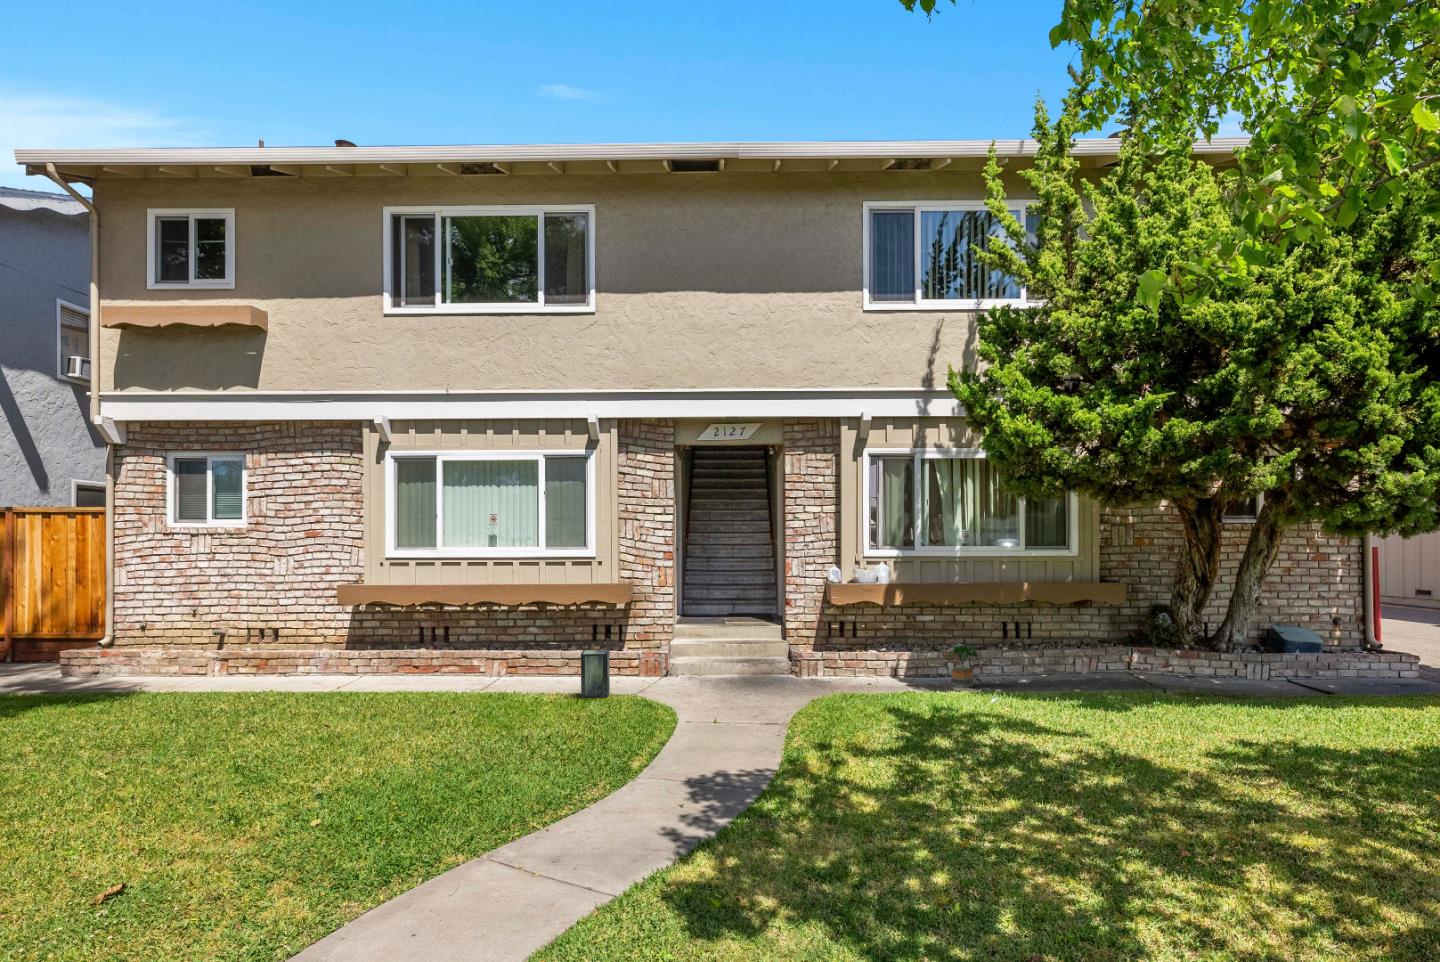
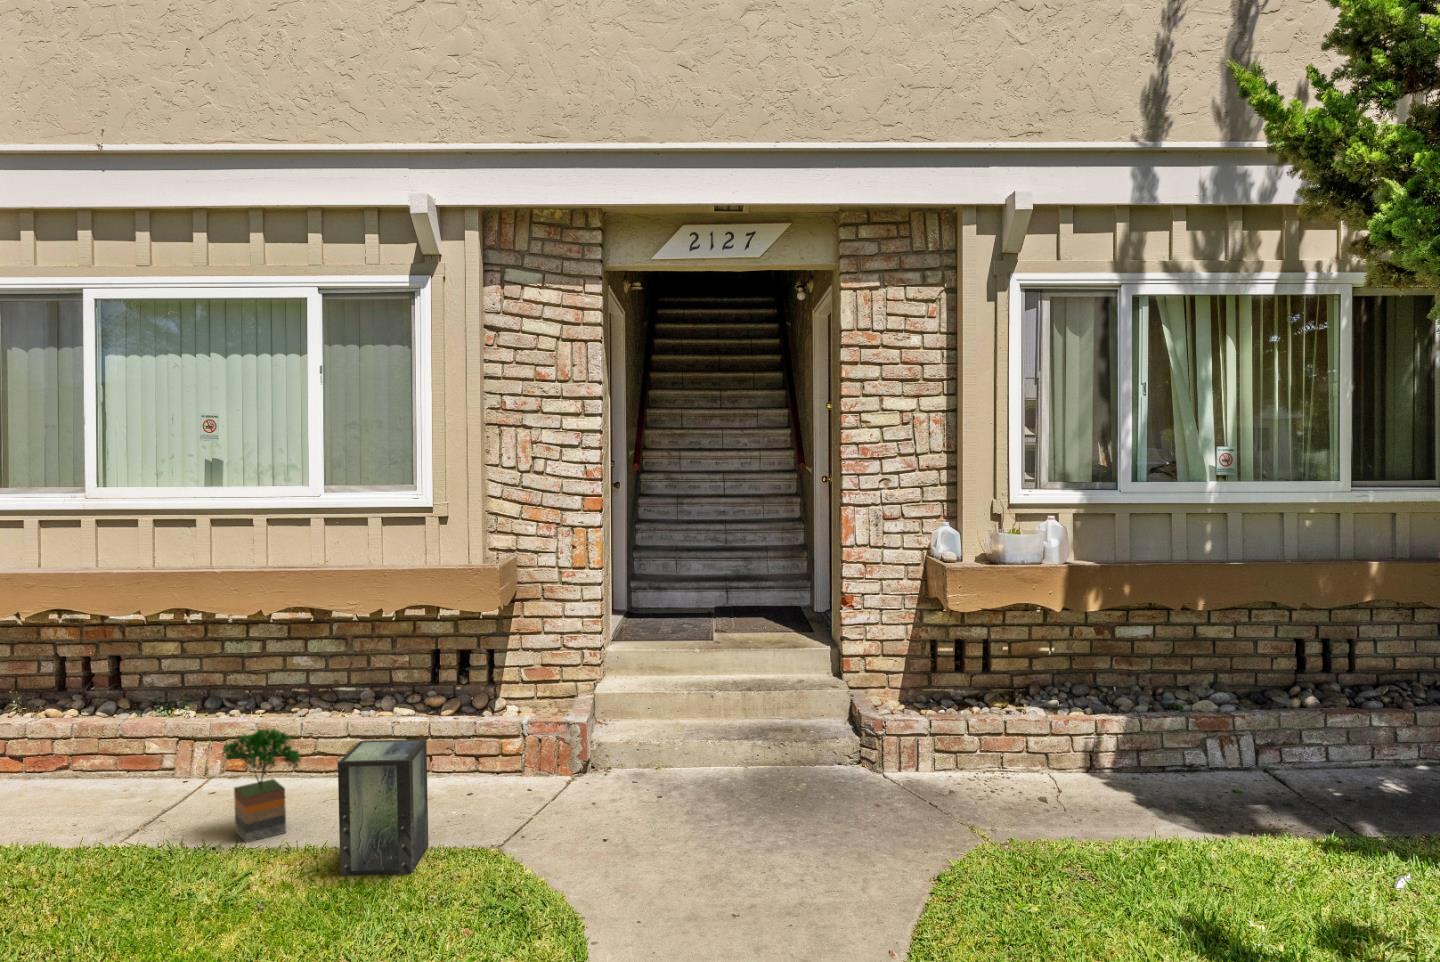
potted tree: present [948,645,979,688] -> present [223,729,301,843]

